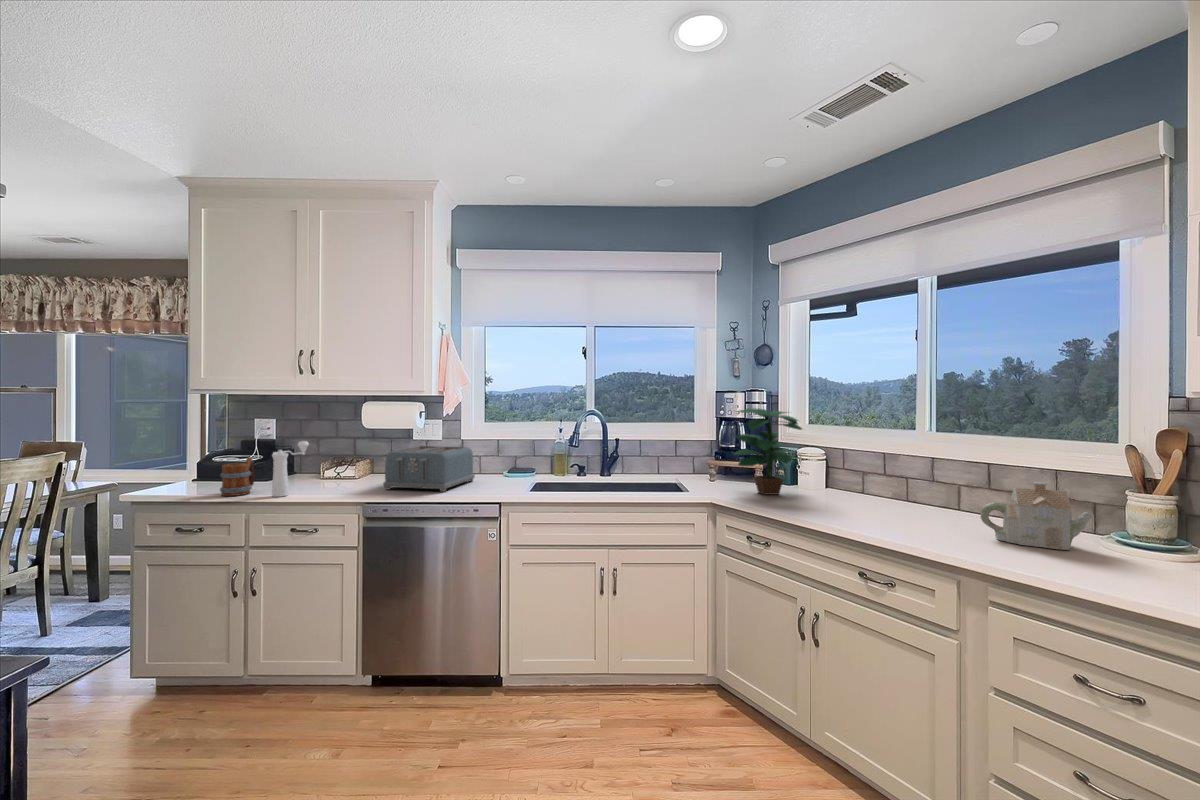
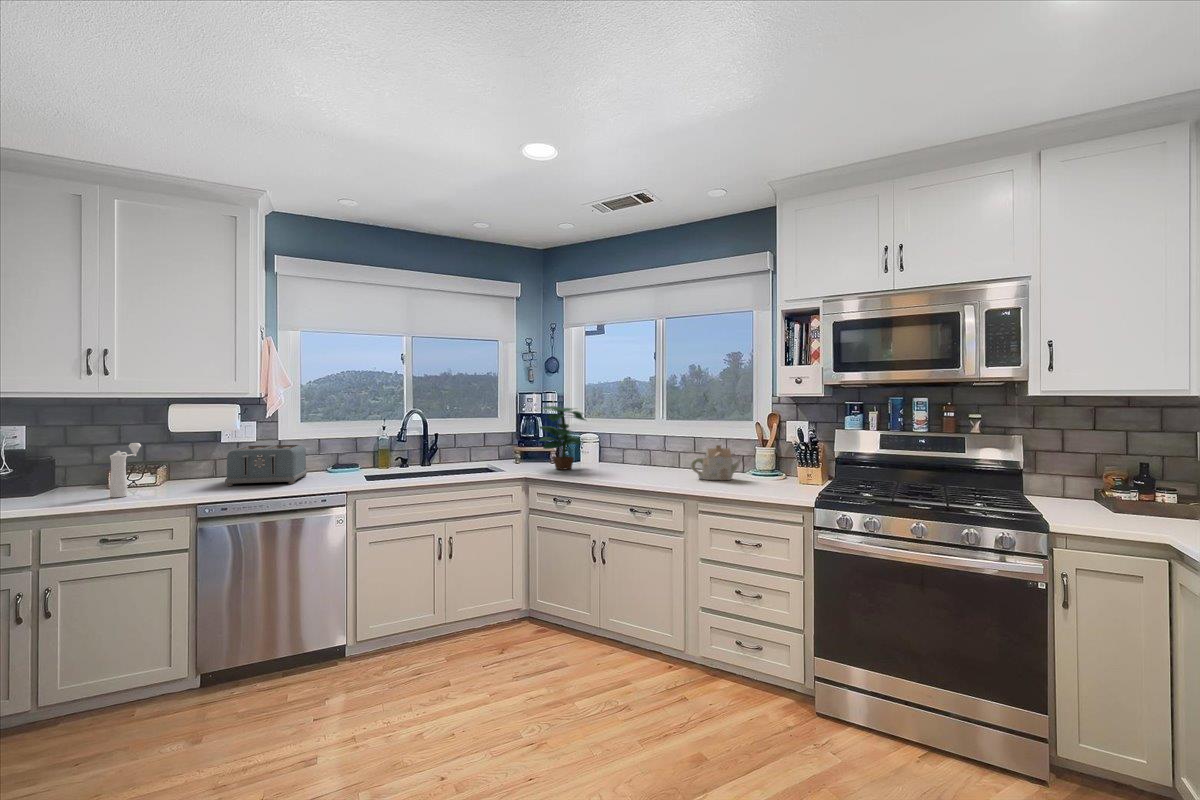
mug: present [220,457,255,496] -> none [39,461,75,501]

